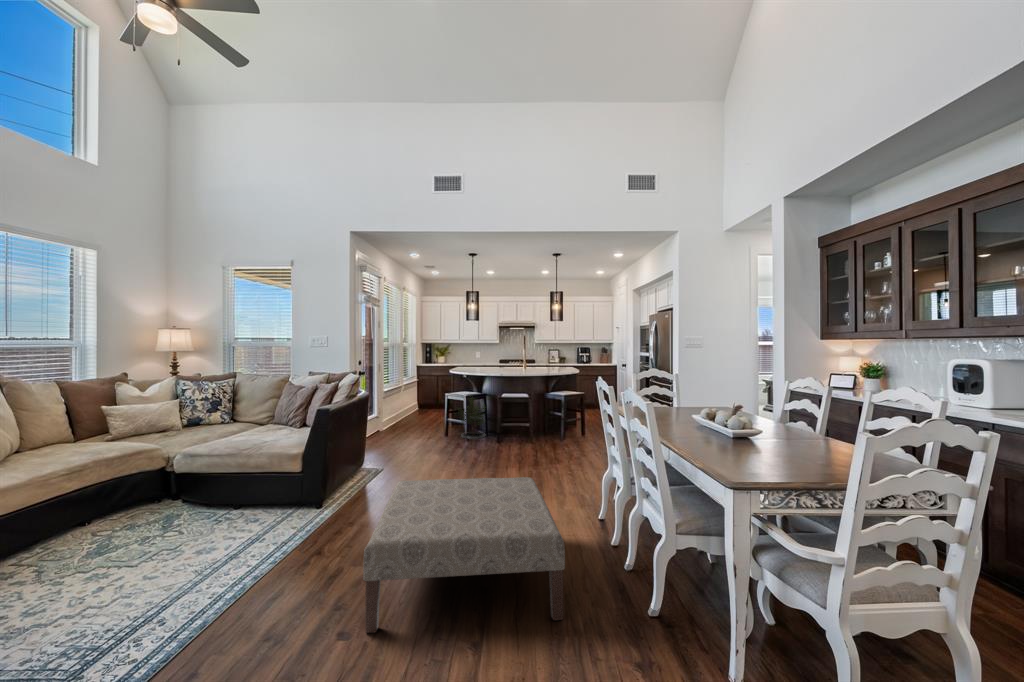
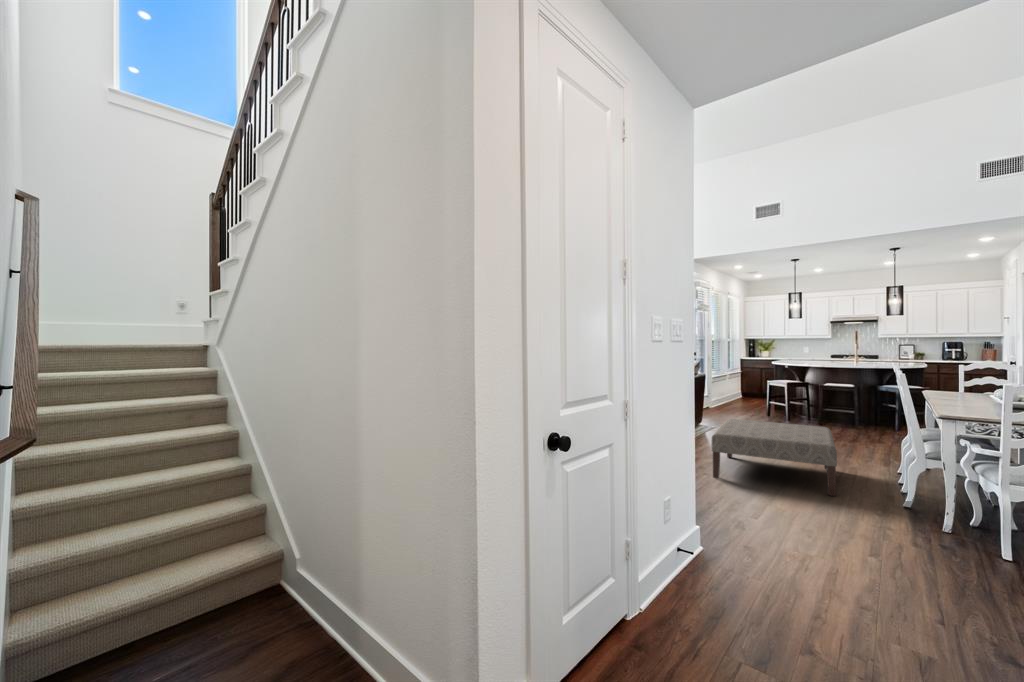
potted tree: present [460,396,485,439] -> none [777,380,809,420]

